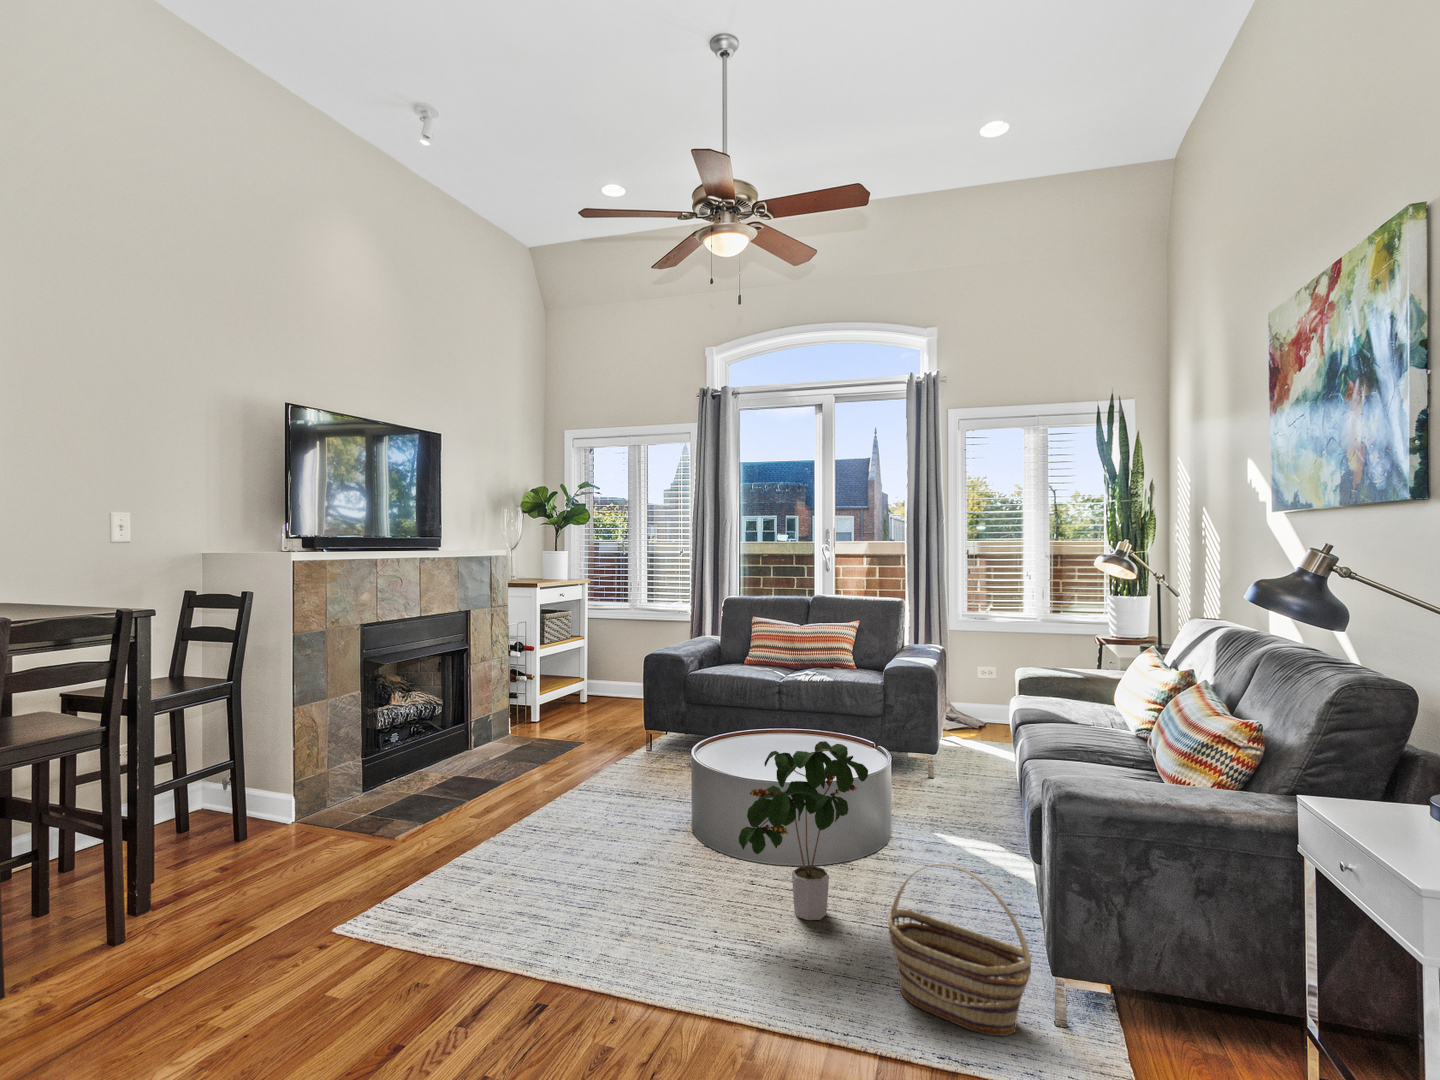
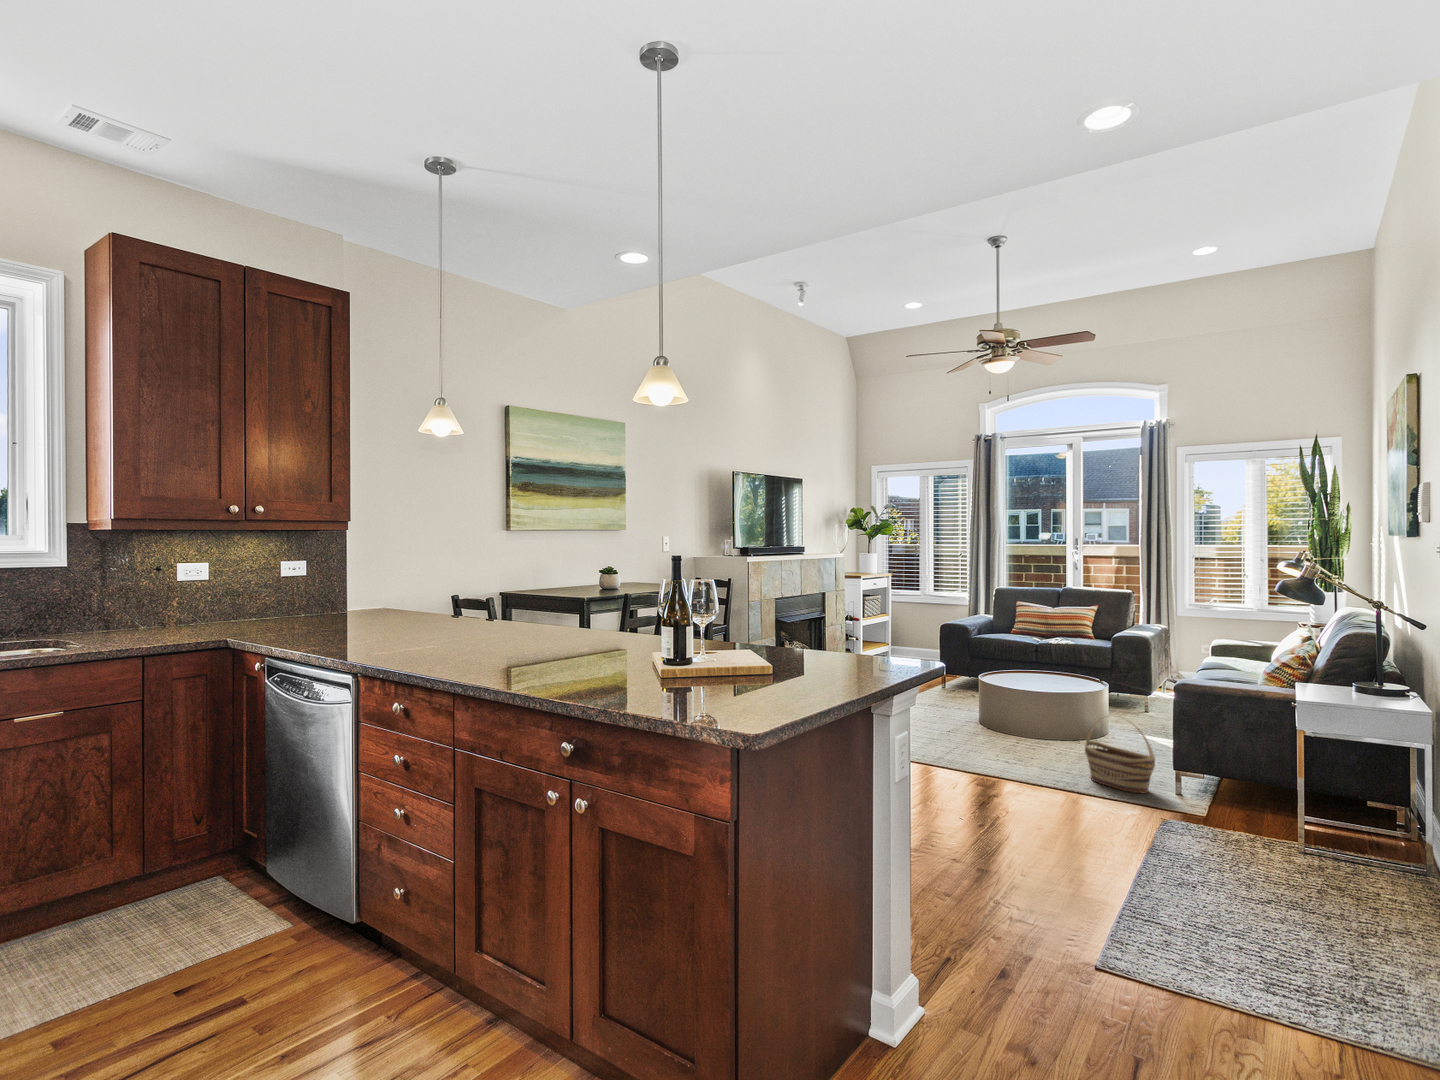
potted plant: present [739,741,868,920] -> none [1006,663,1082,756]

